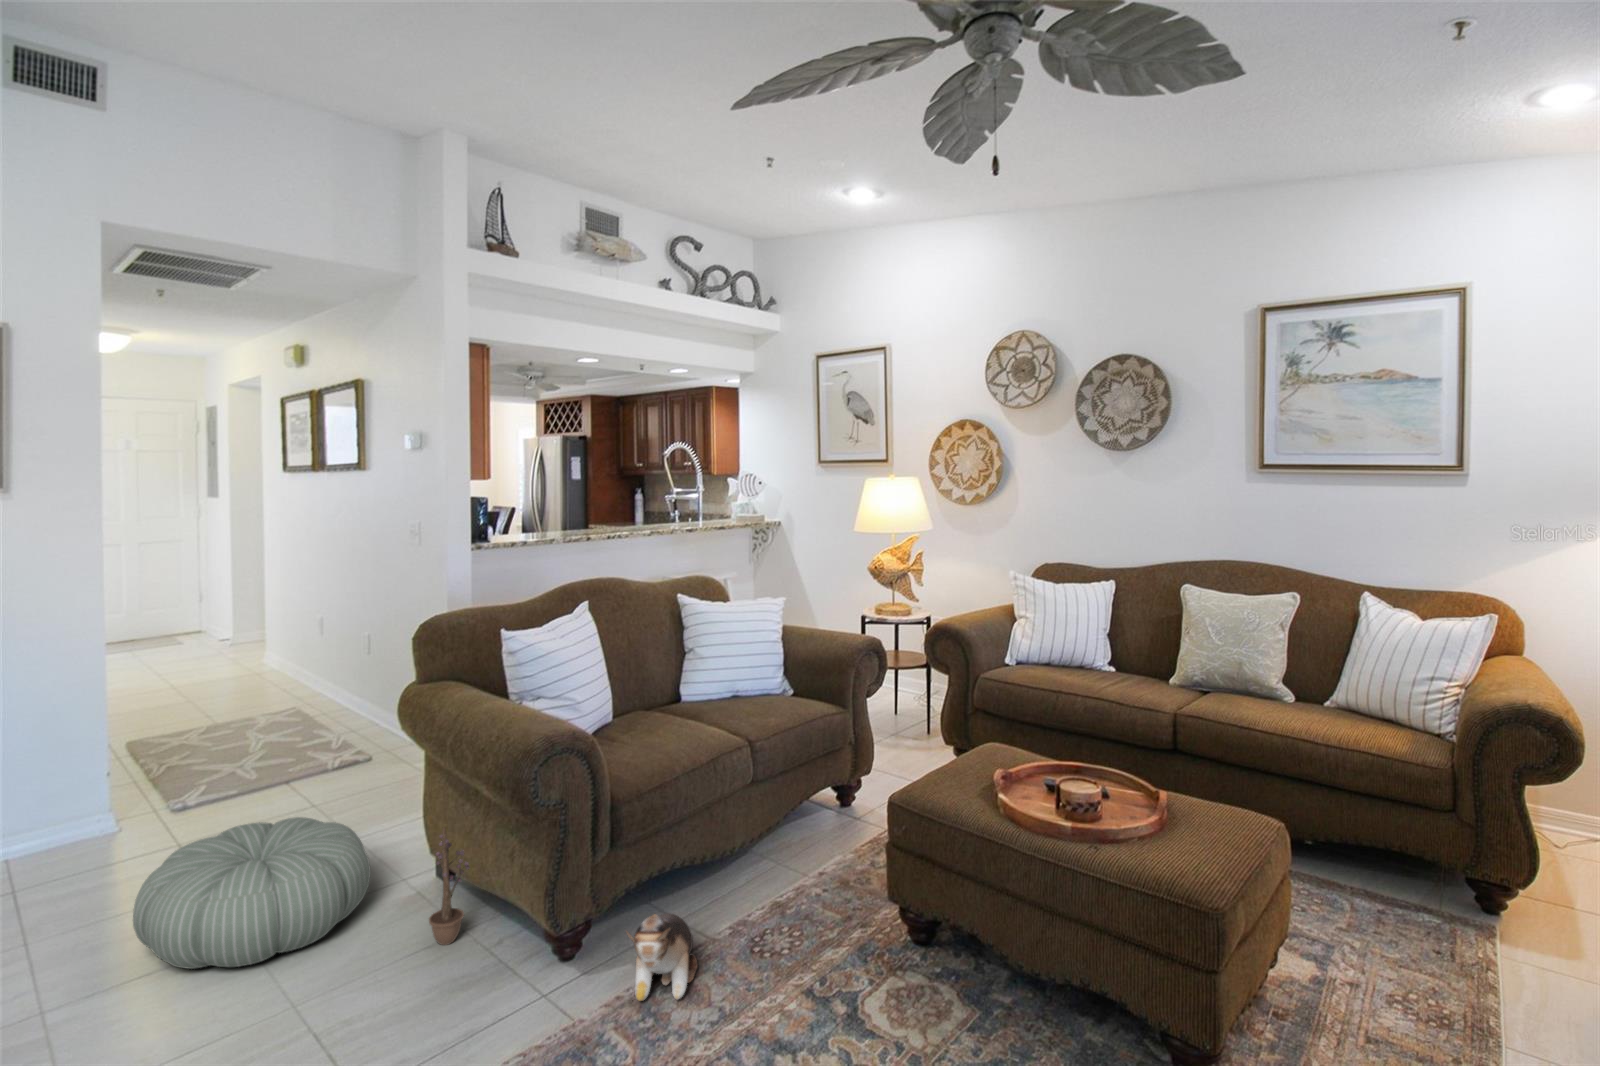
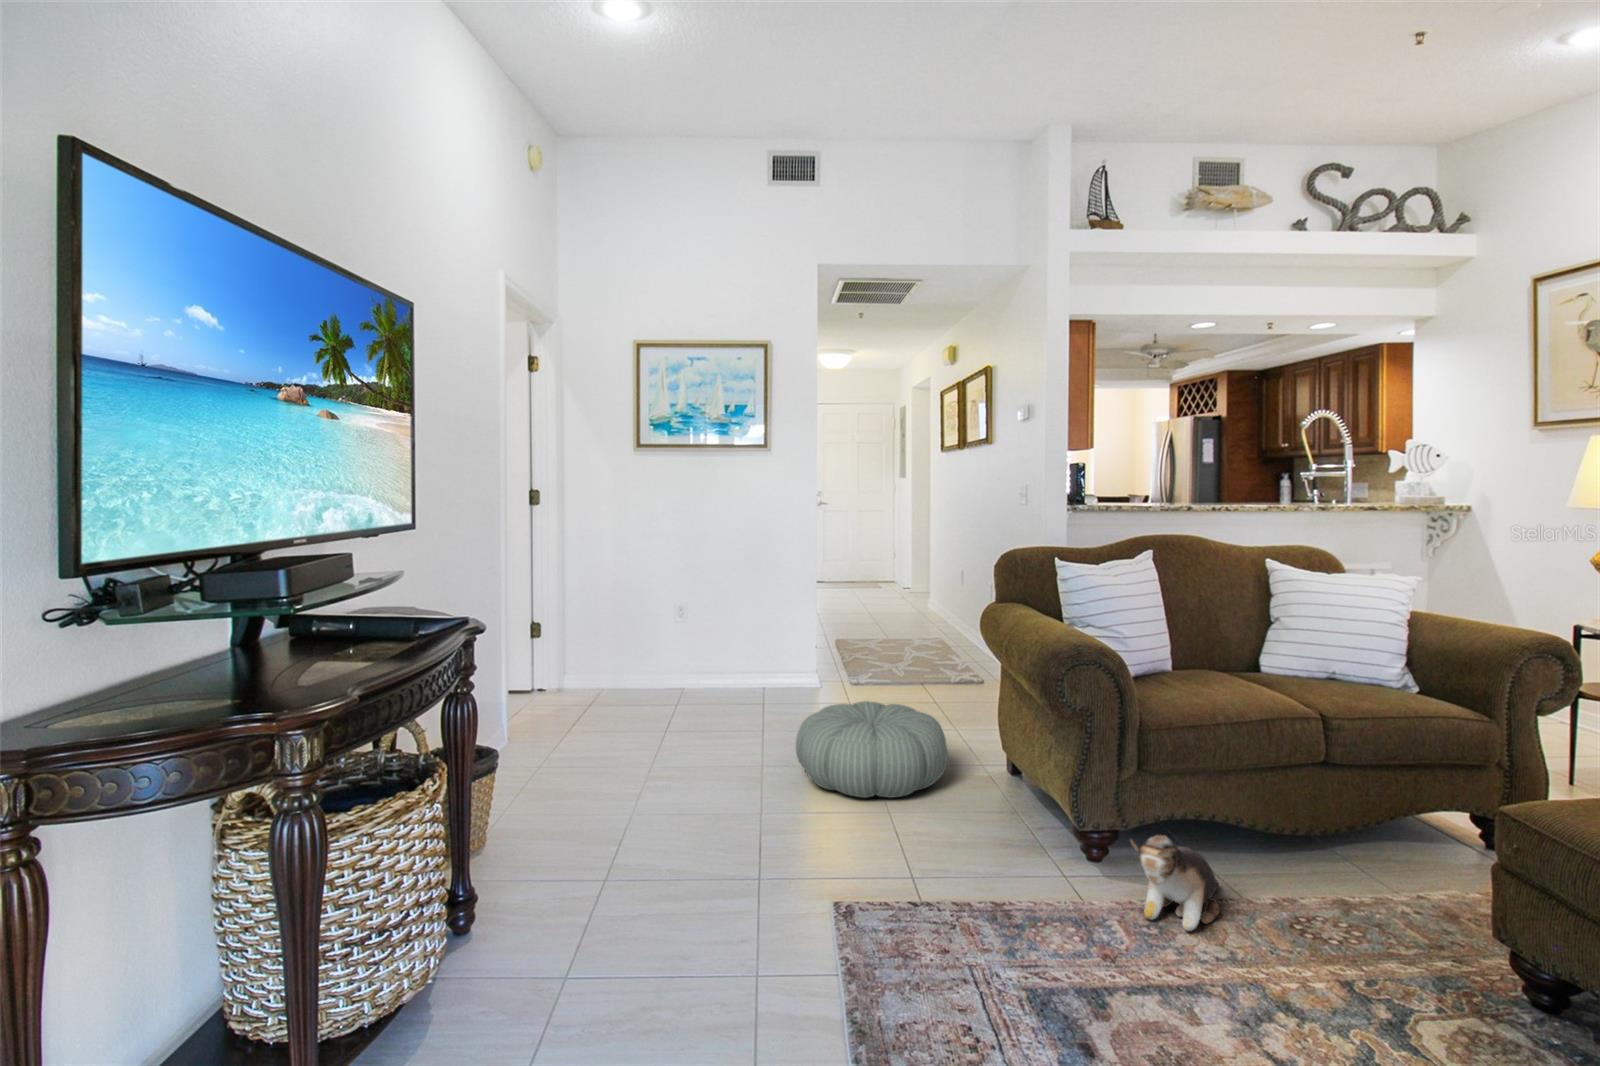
decorative plant: present [429,827,470,945] -> none [981,725,1015,828]

